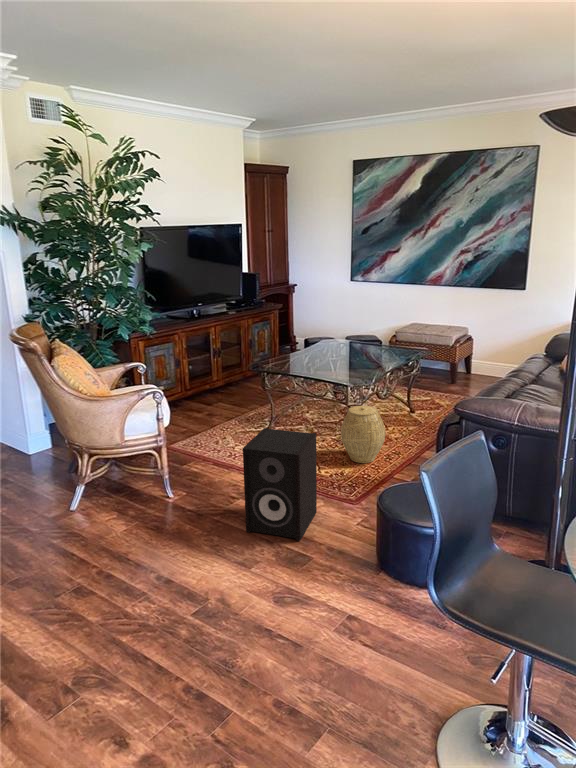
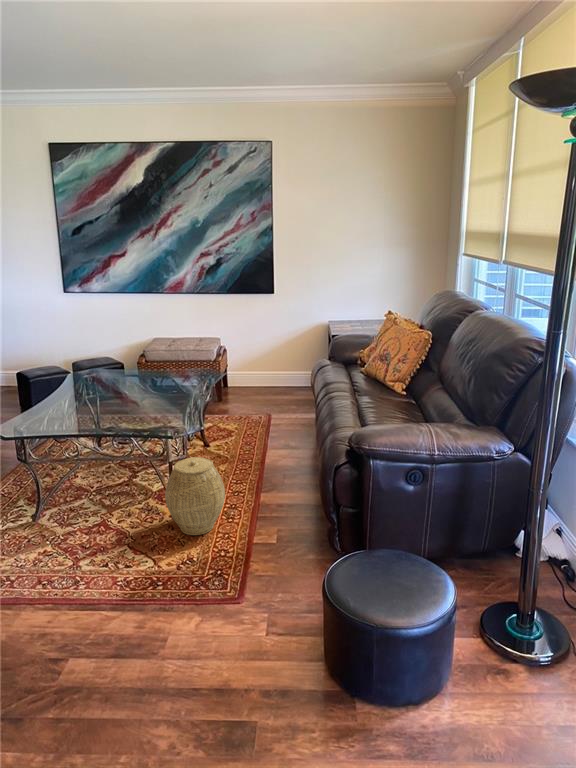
speaker: present [243,428,317,541] -> none [109,525,218,722]

